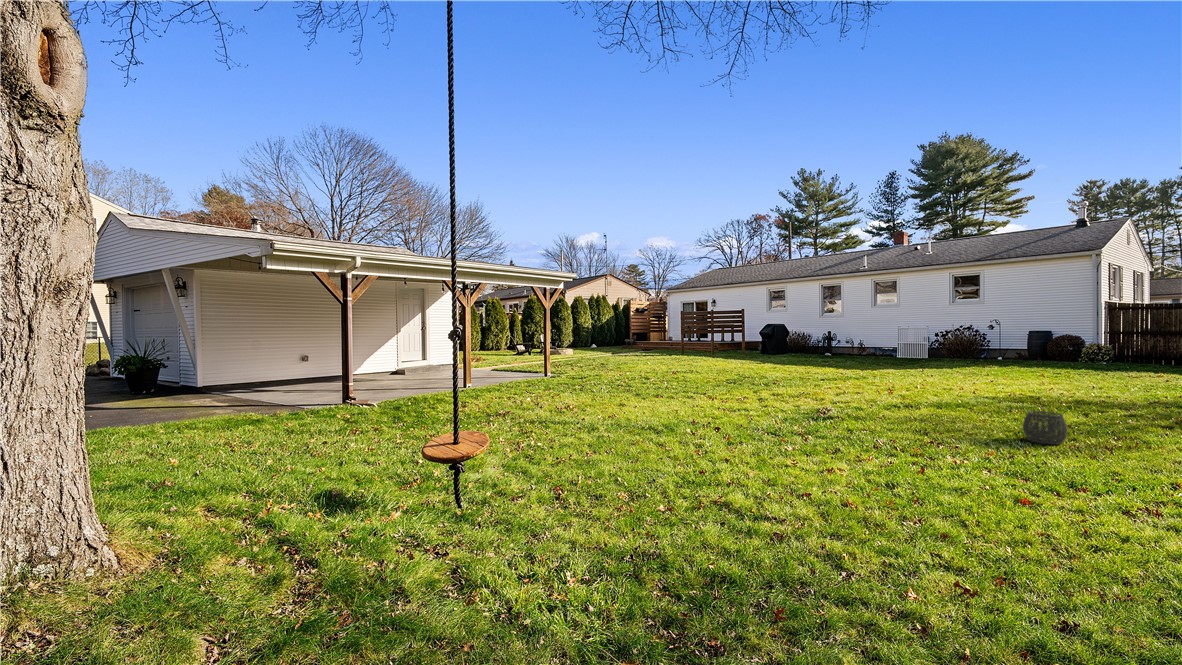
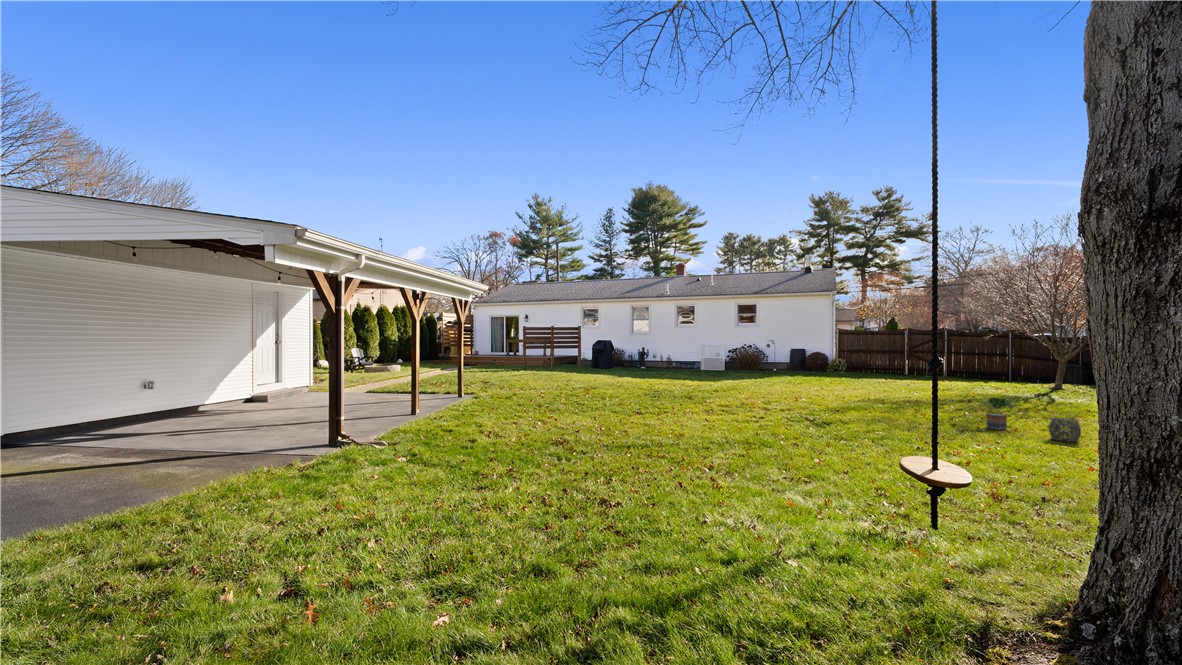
potted tree: none [983,382,1021,425] -> present [984,397,1013,430]

